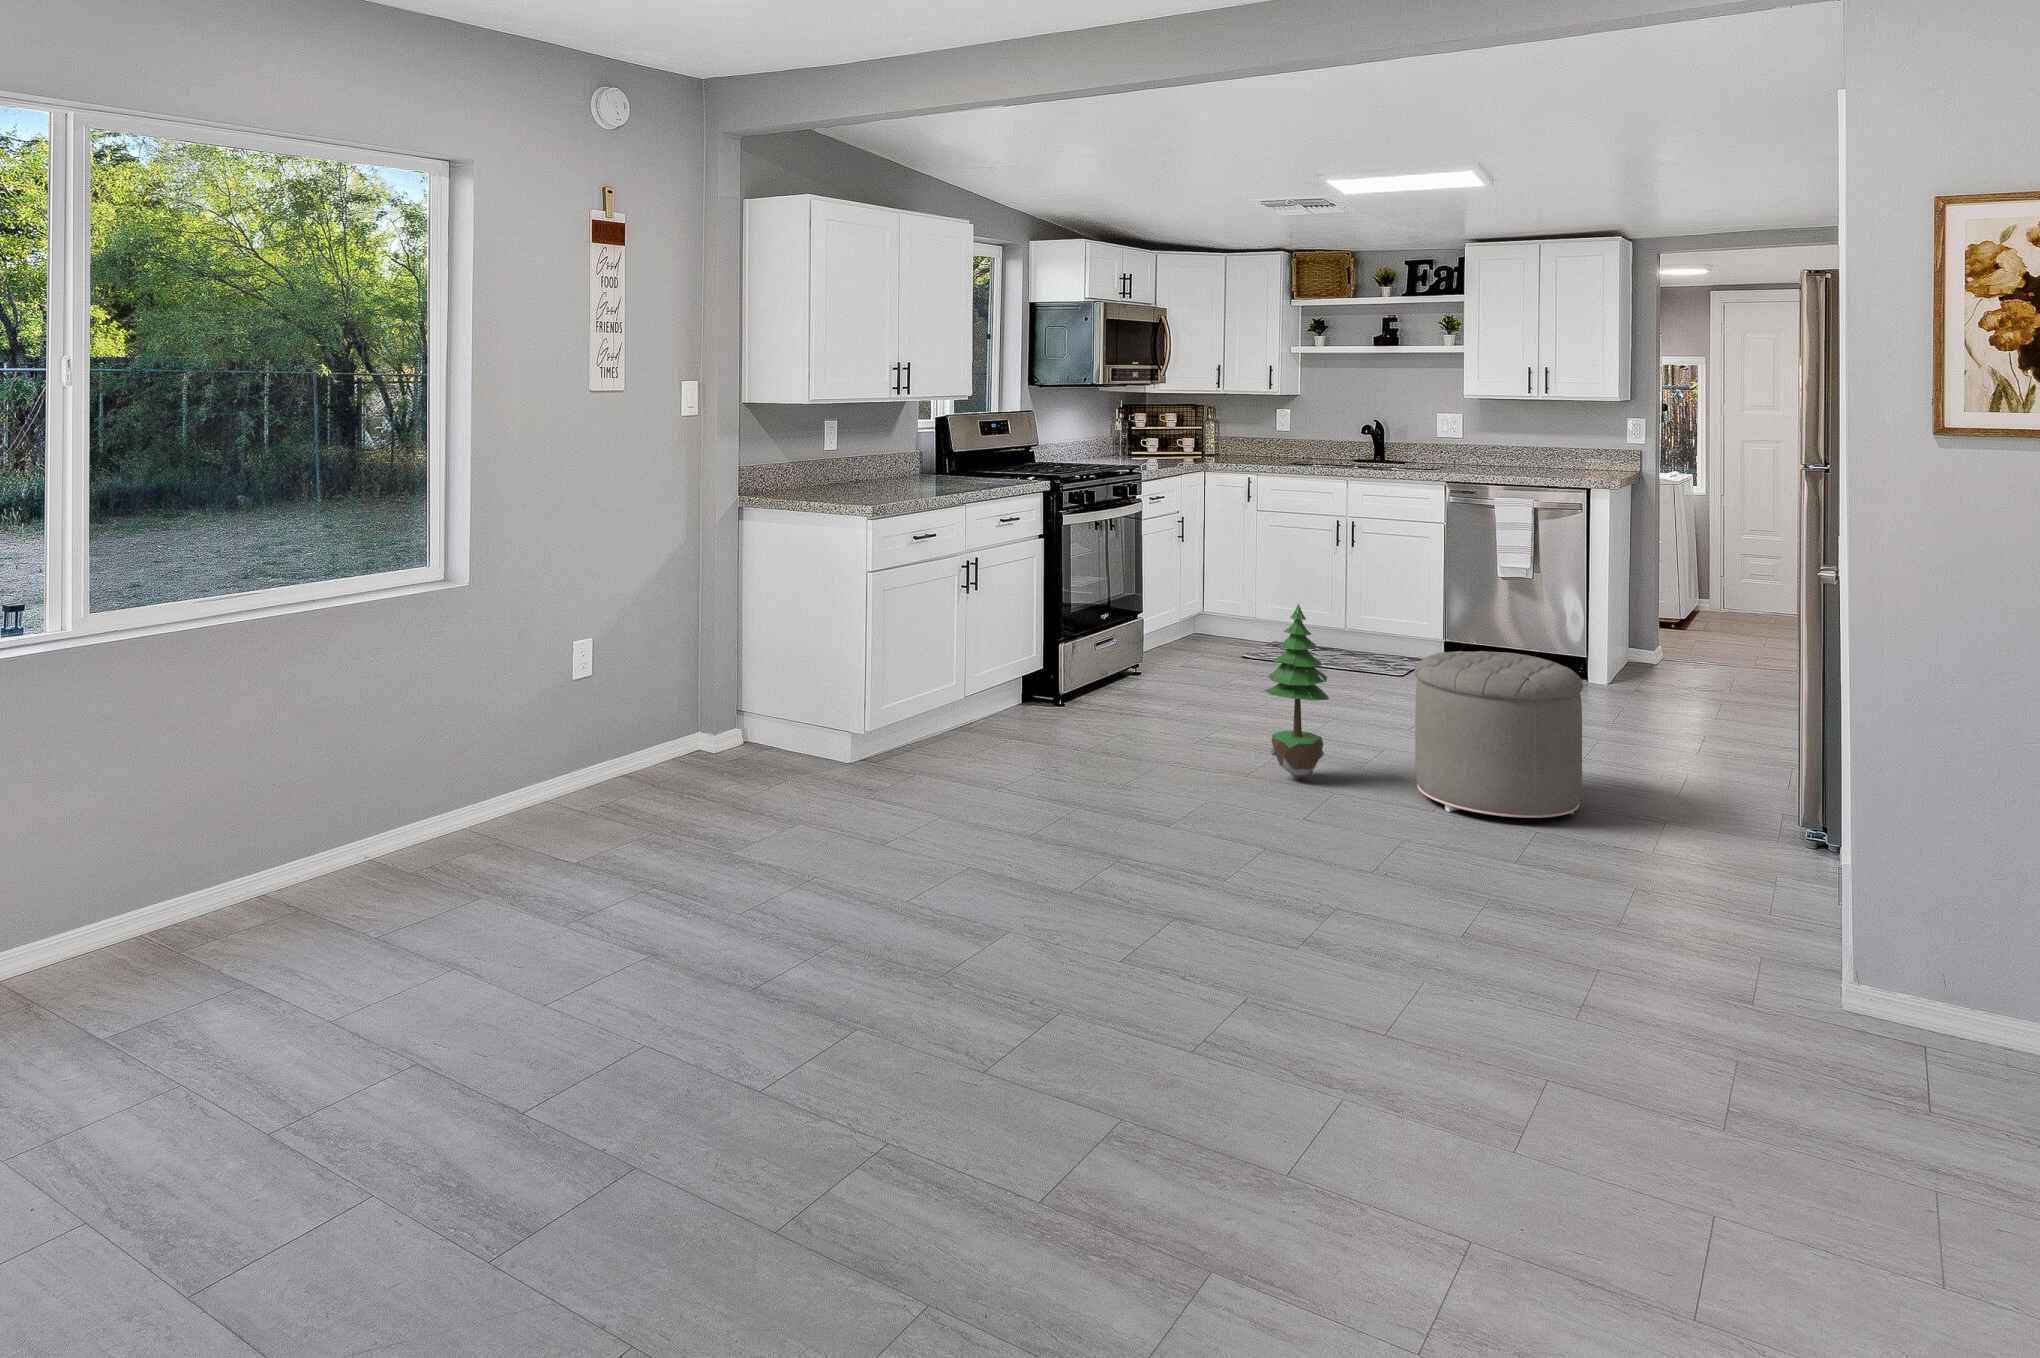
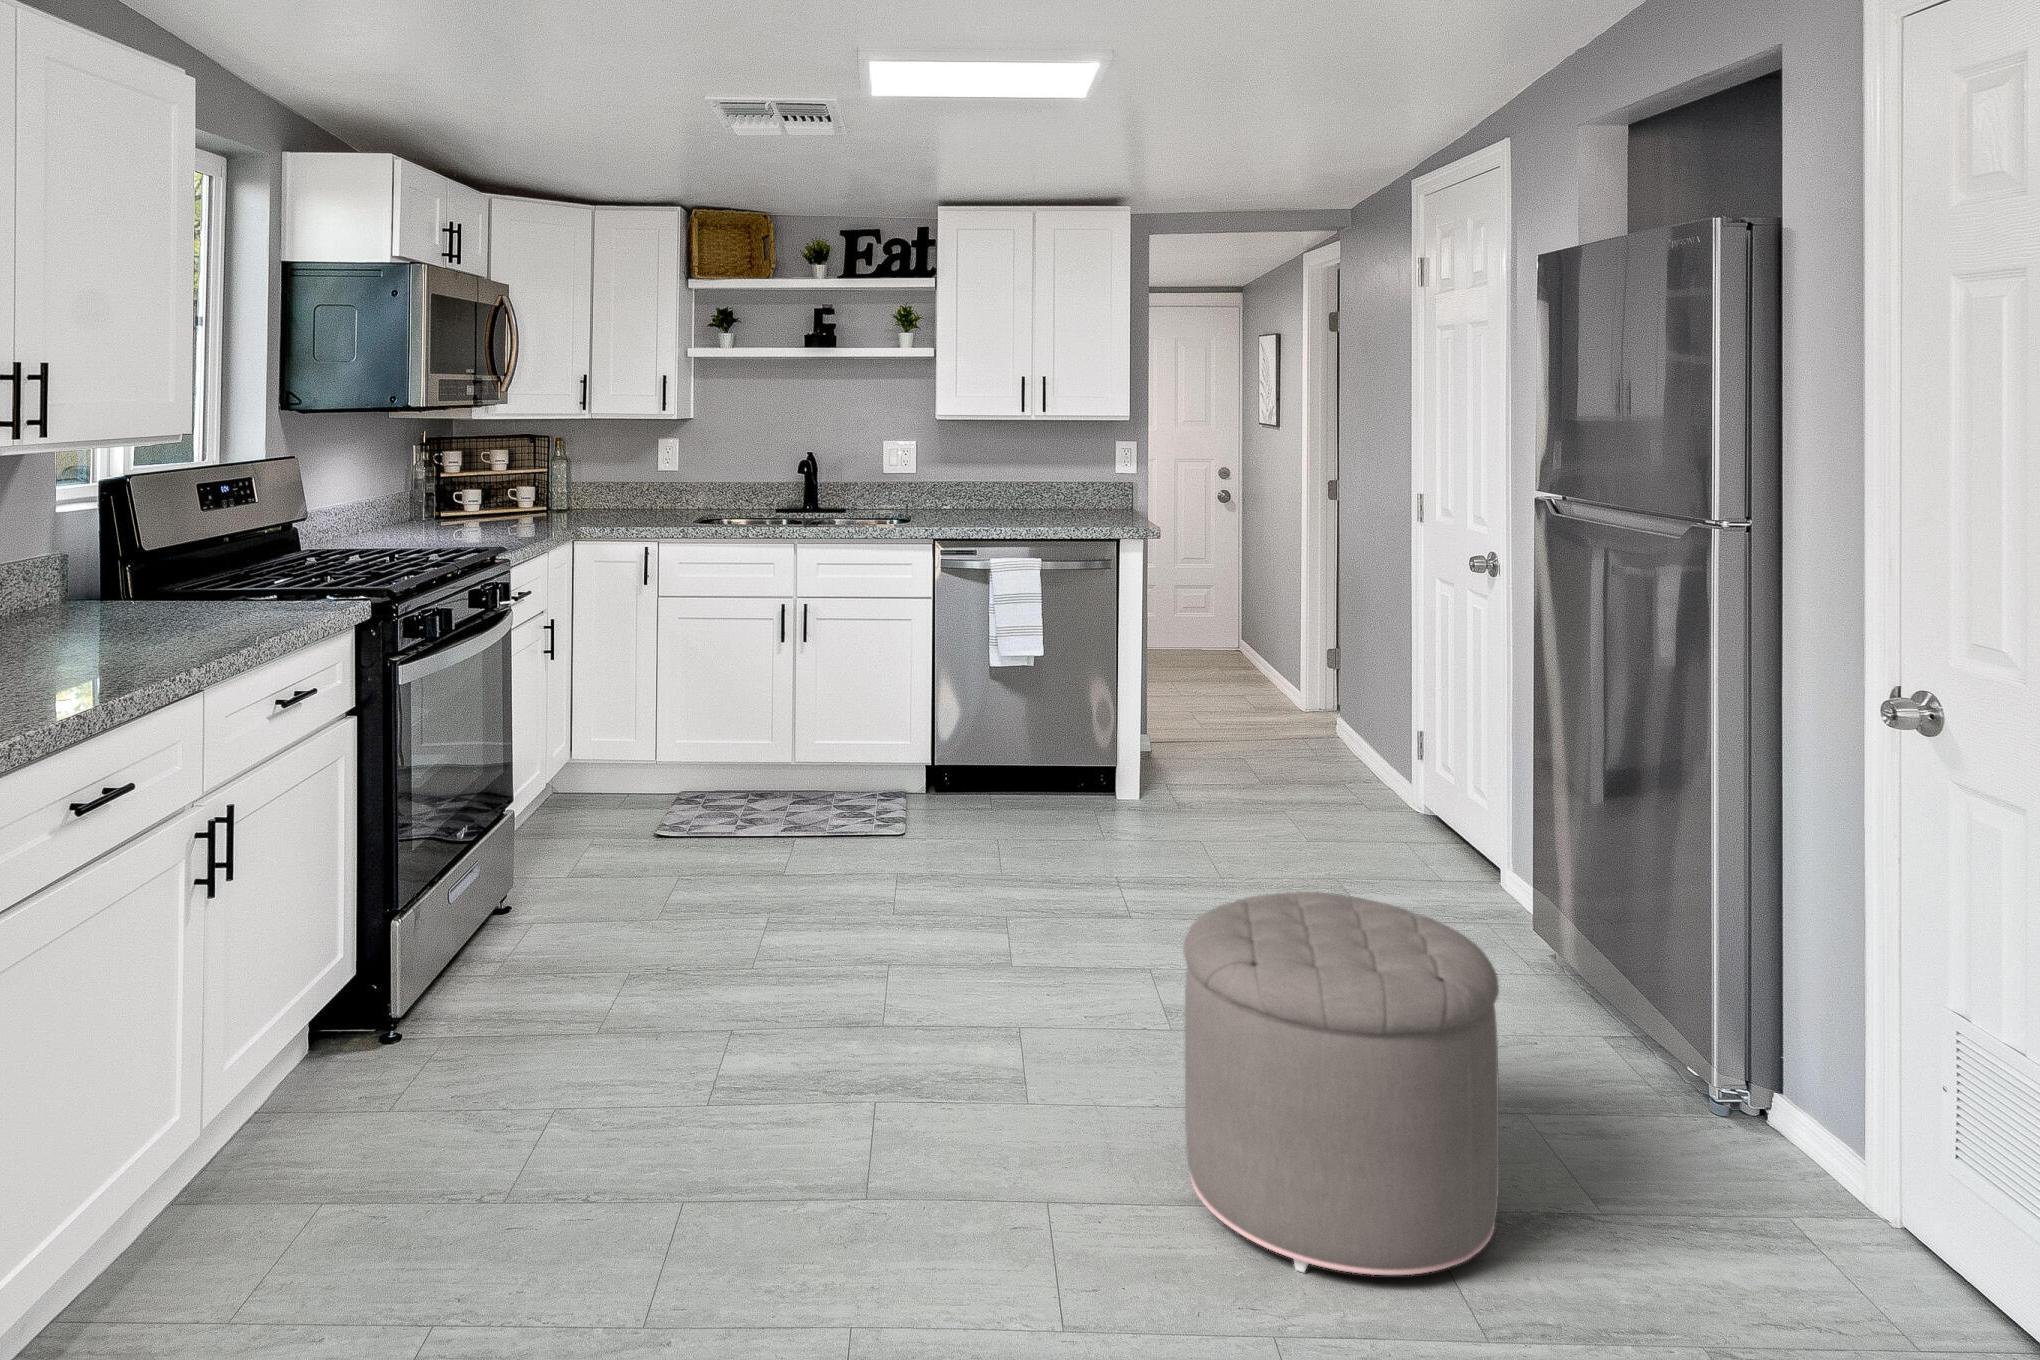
potted tree: present [1265,604,1329,779] -> none [907,858,1040,1233]

